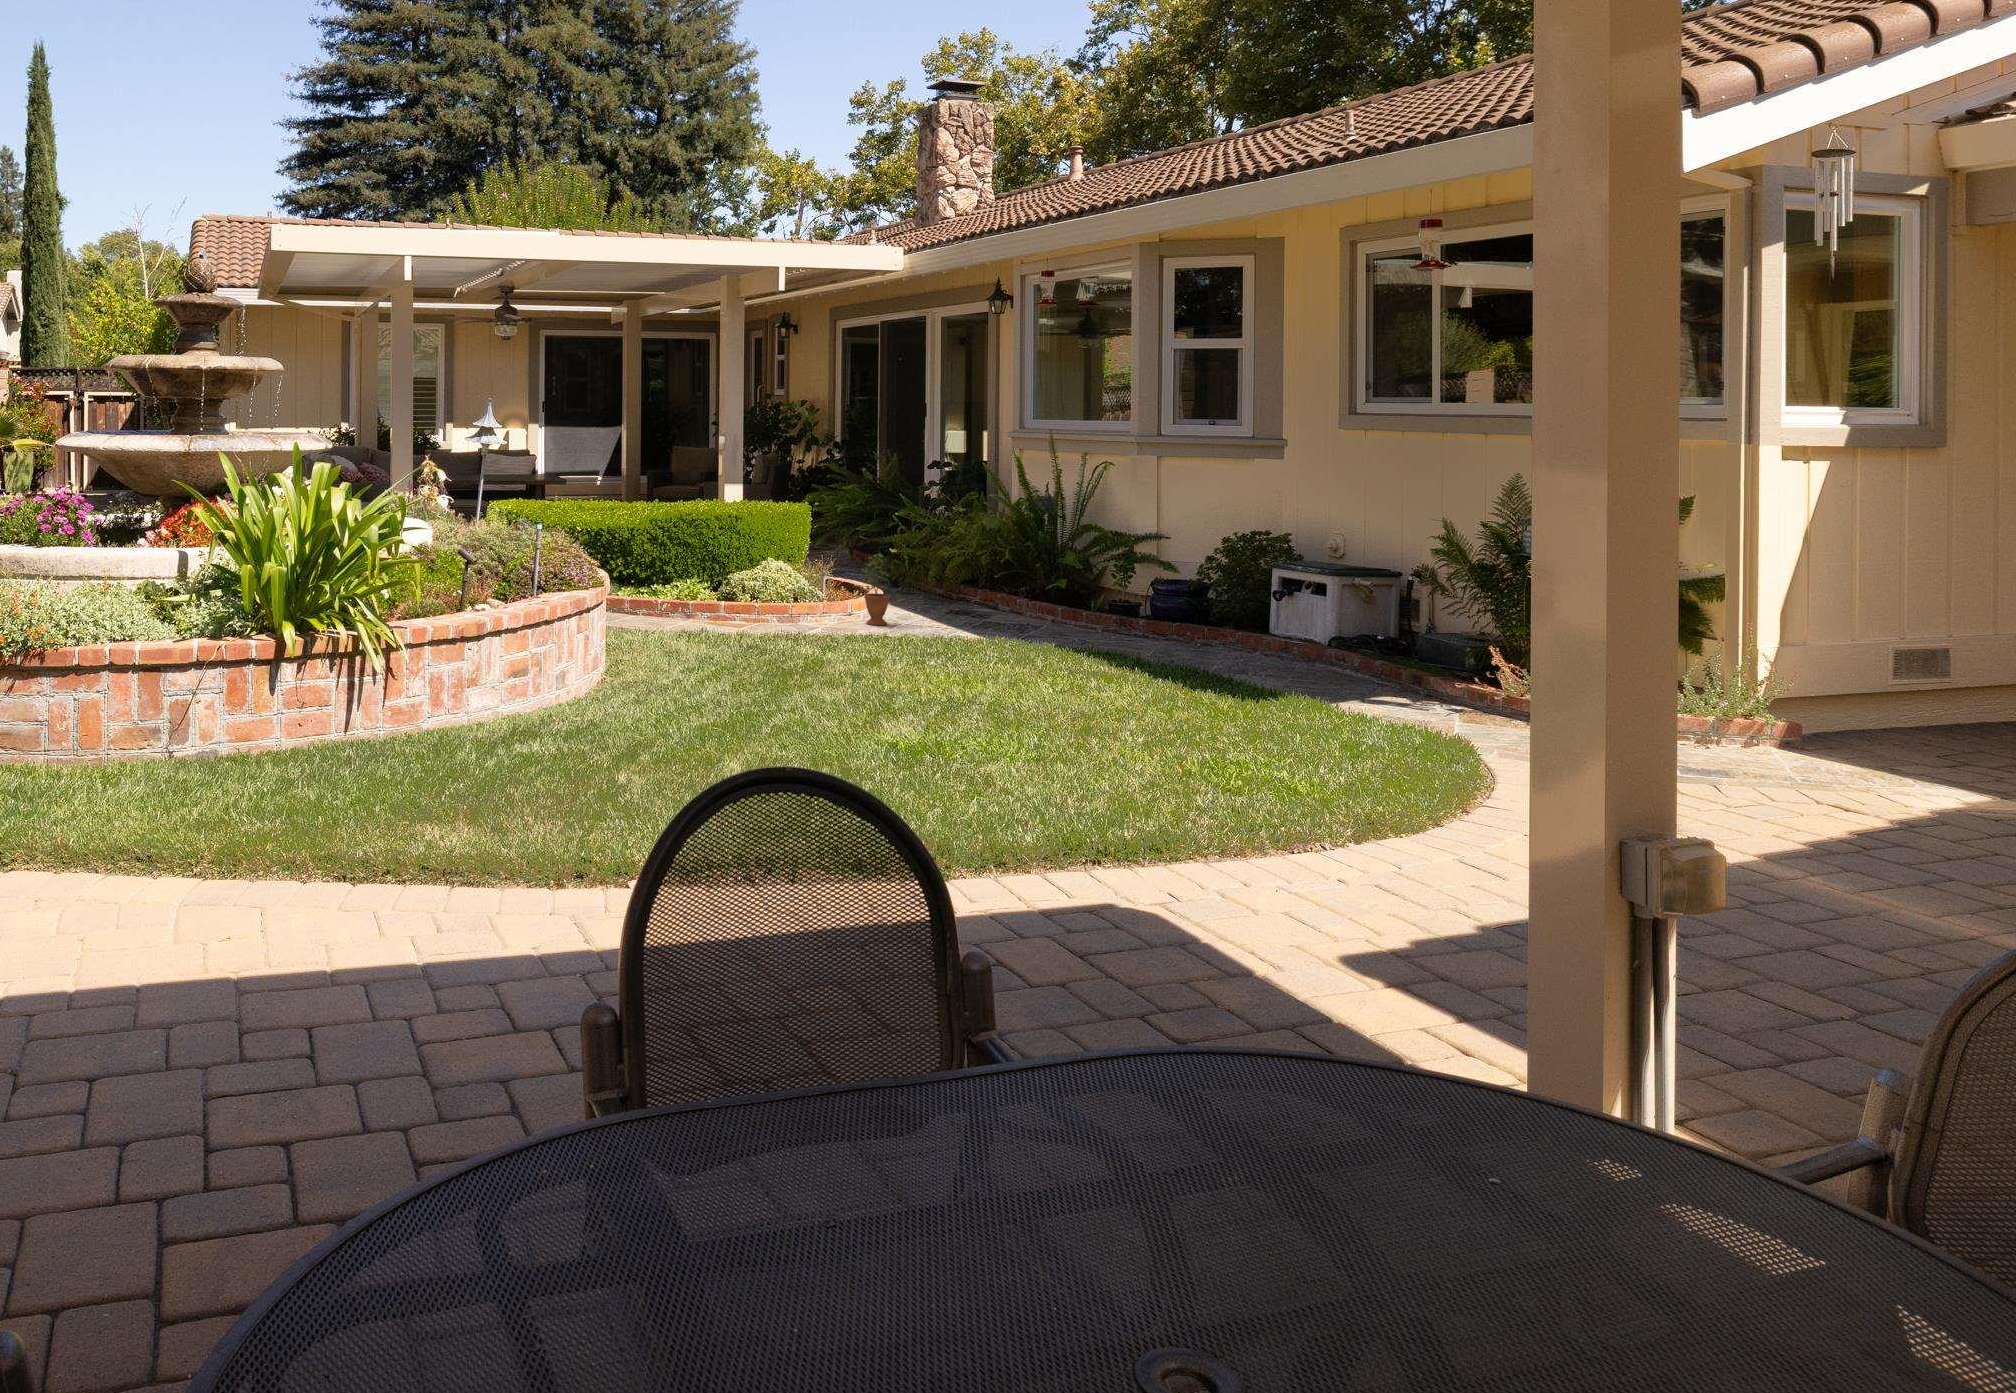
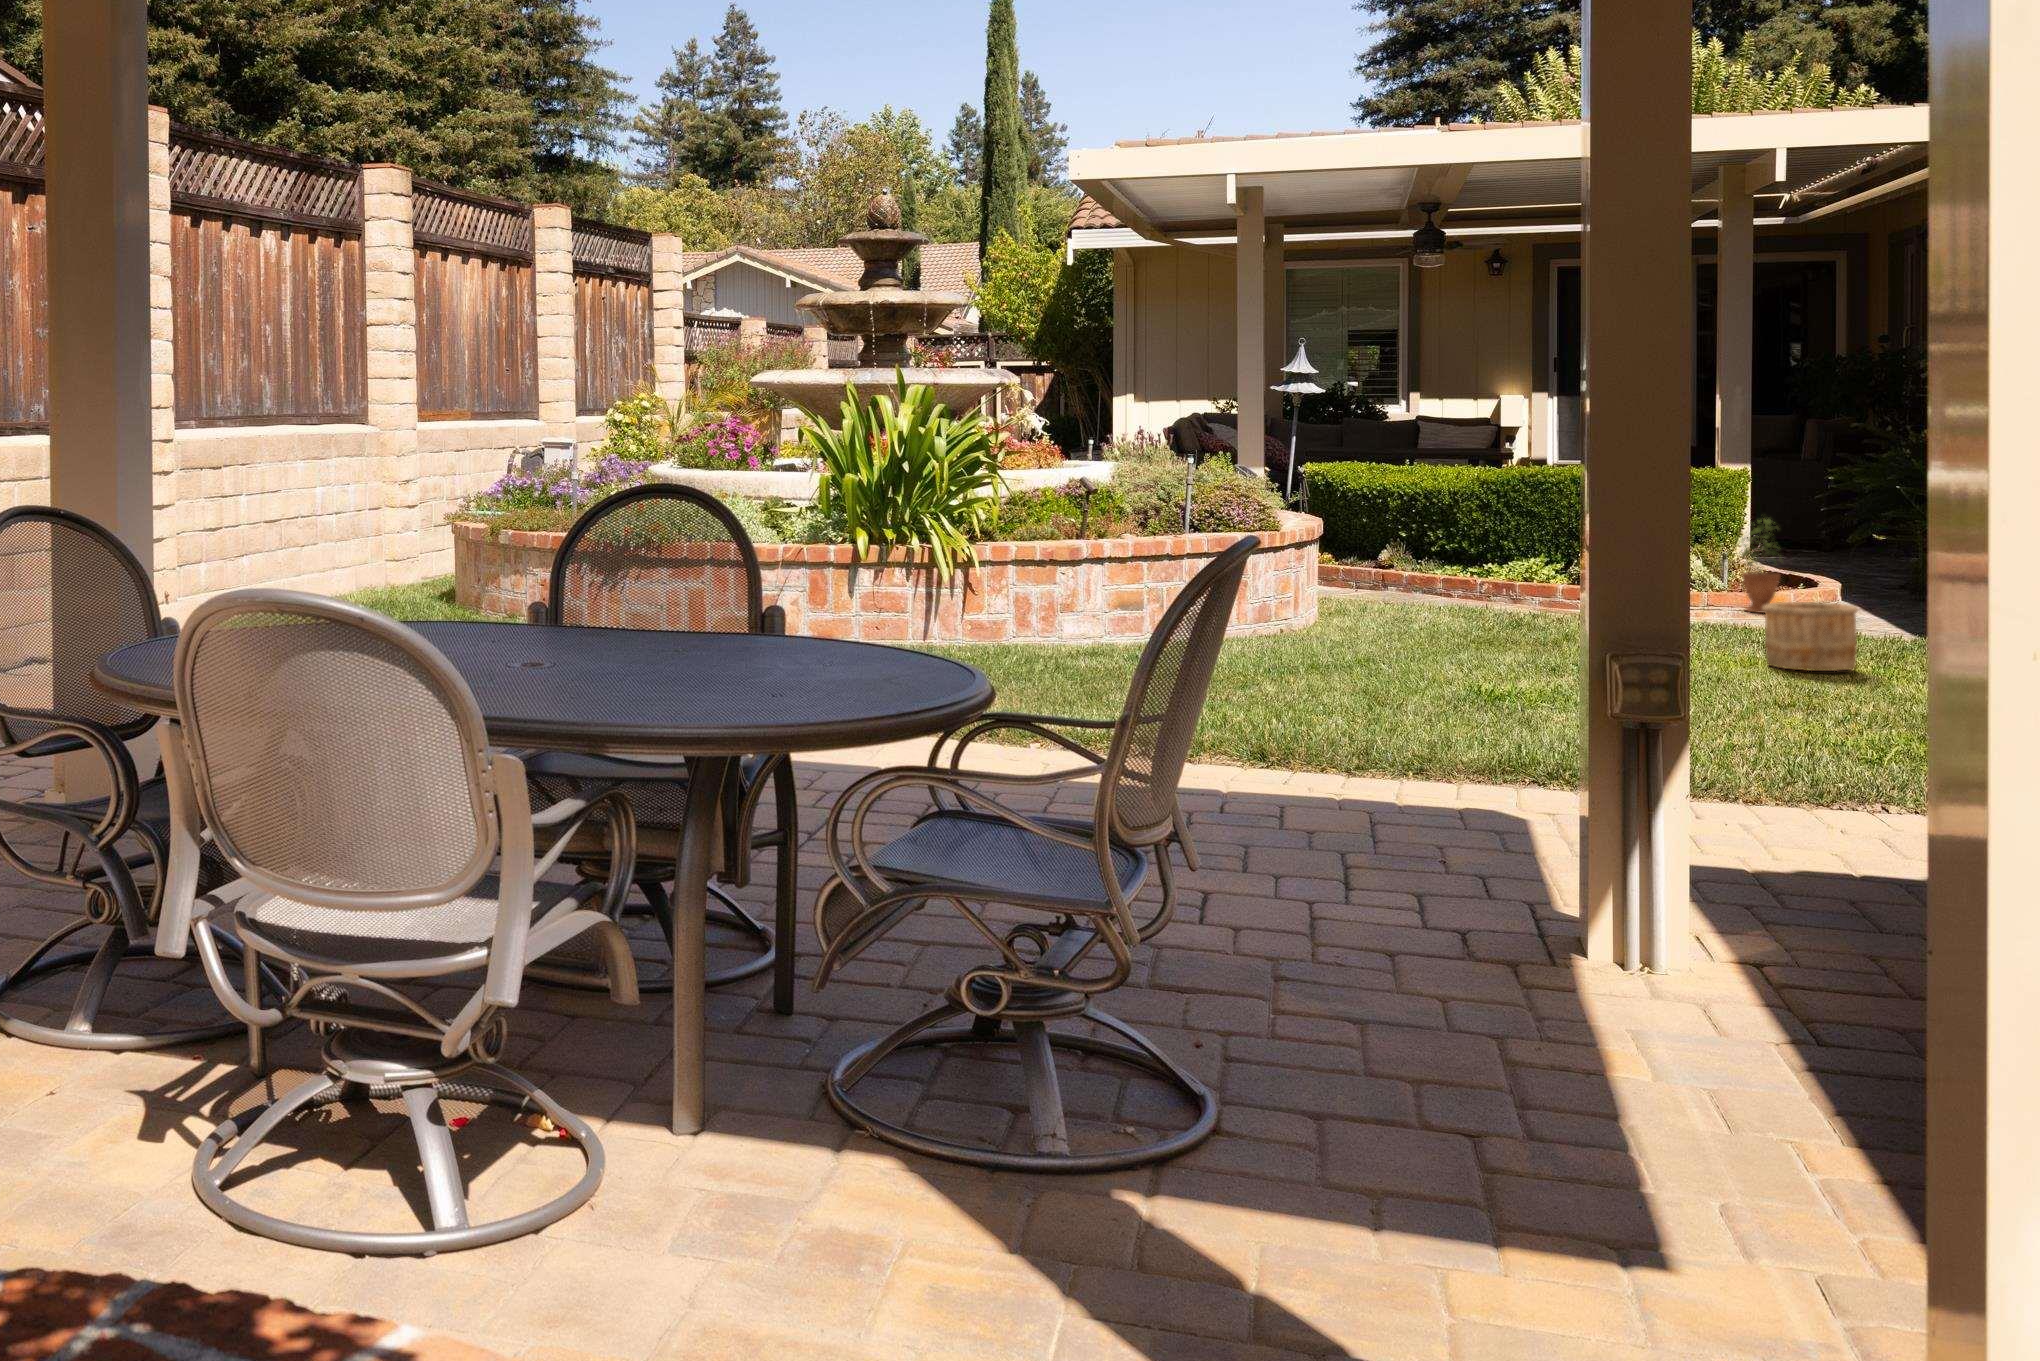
wooden bucket: none [959,629,1021,684] -> present [1762,602,1858,671]

